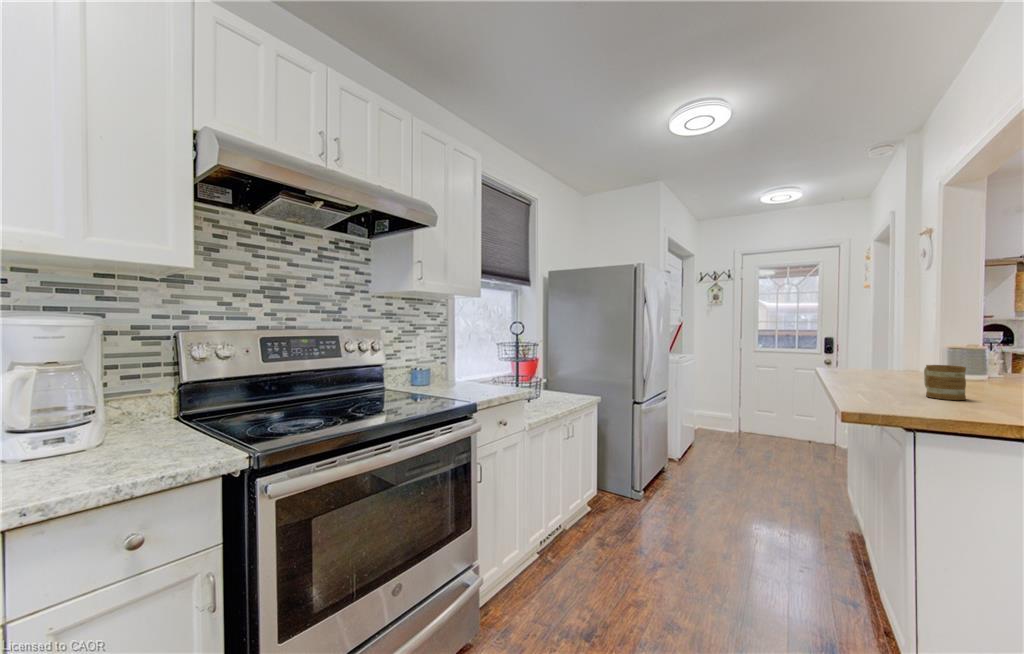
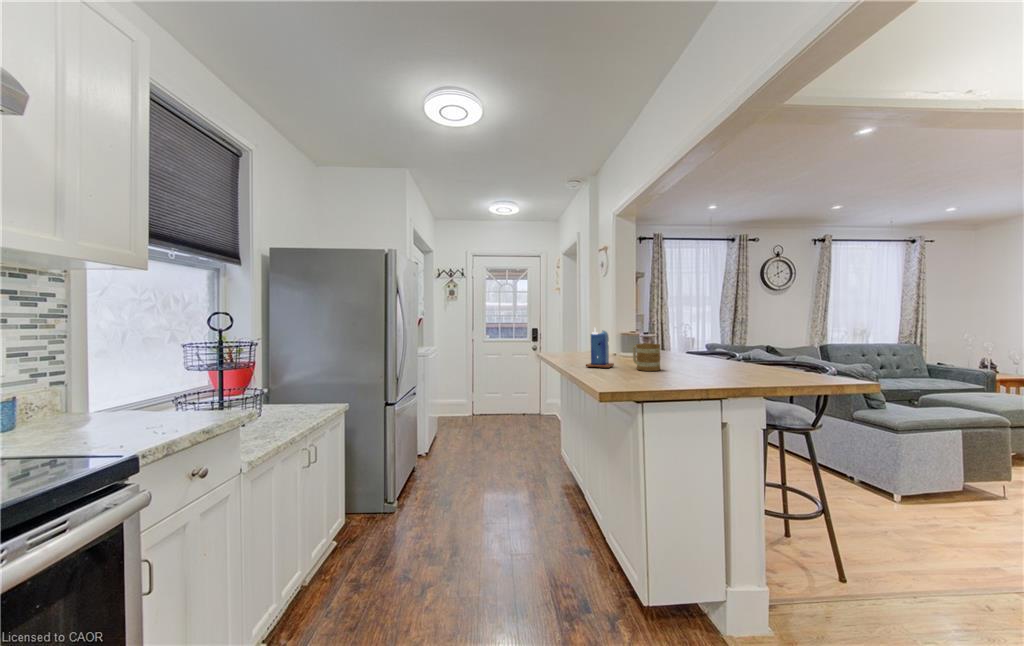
candle: none [851,342,896,390] -> present [586,329,614,368]

